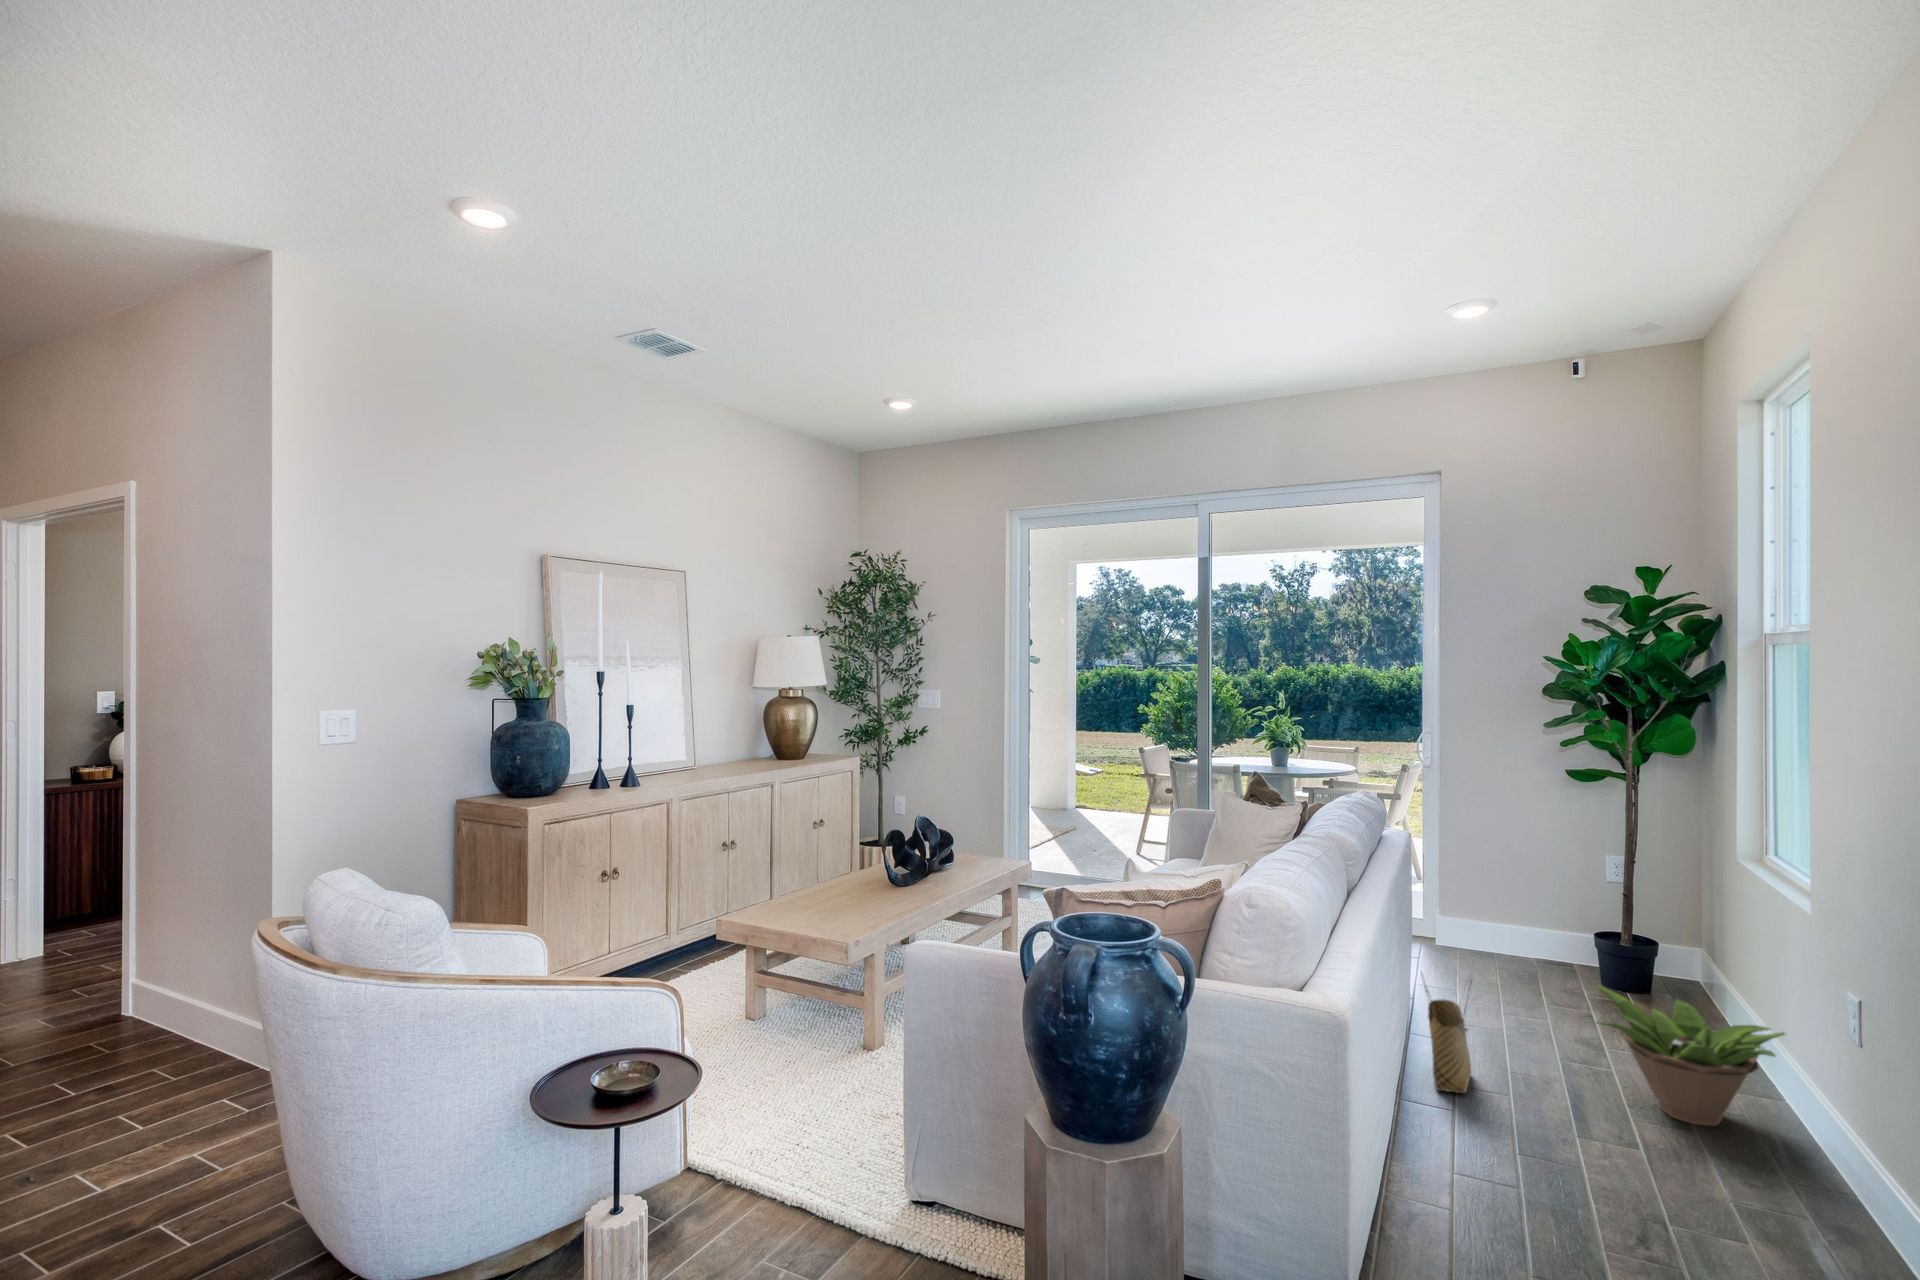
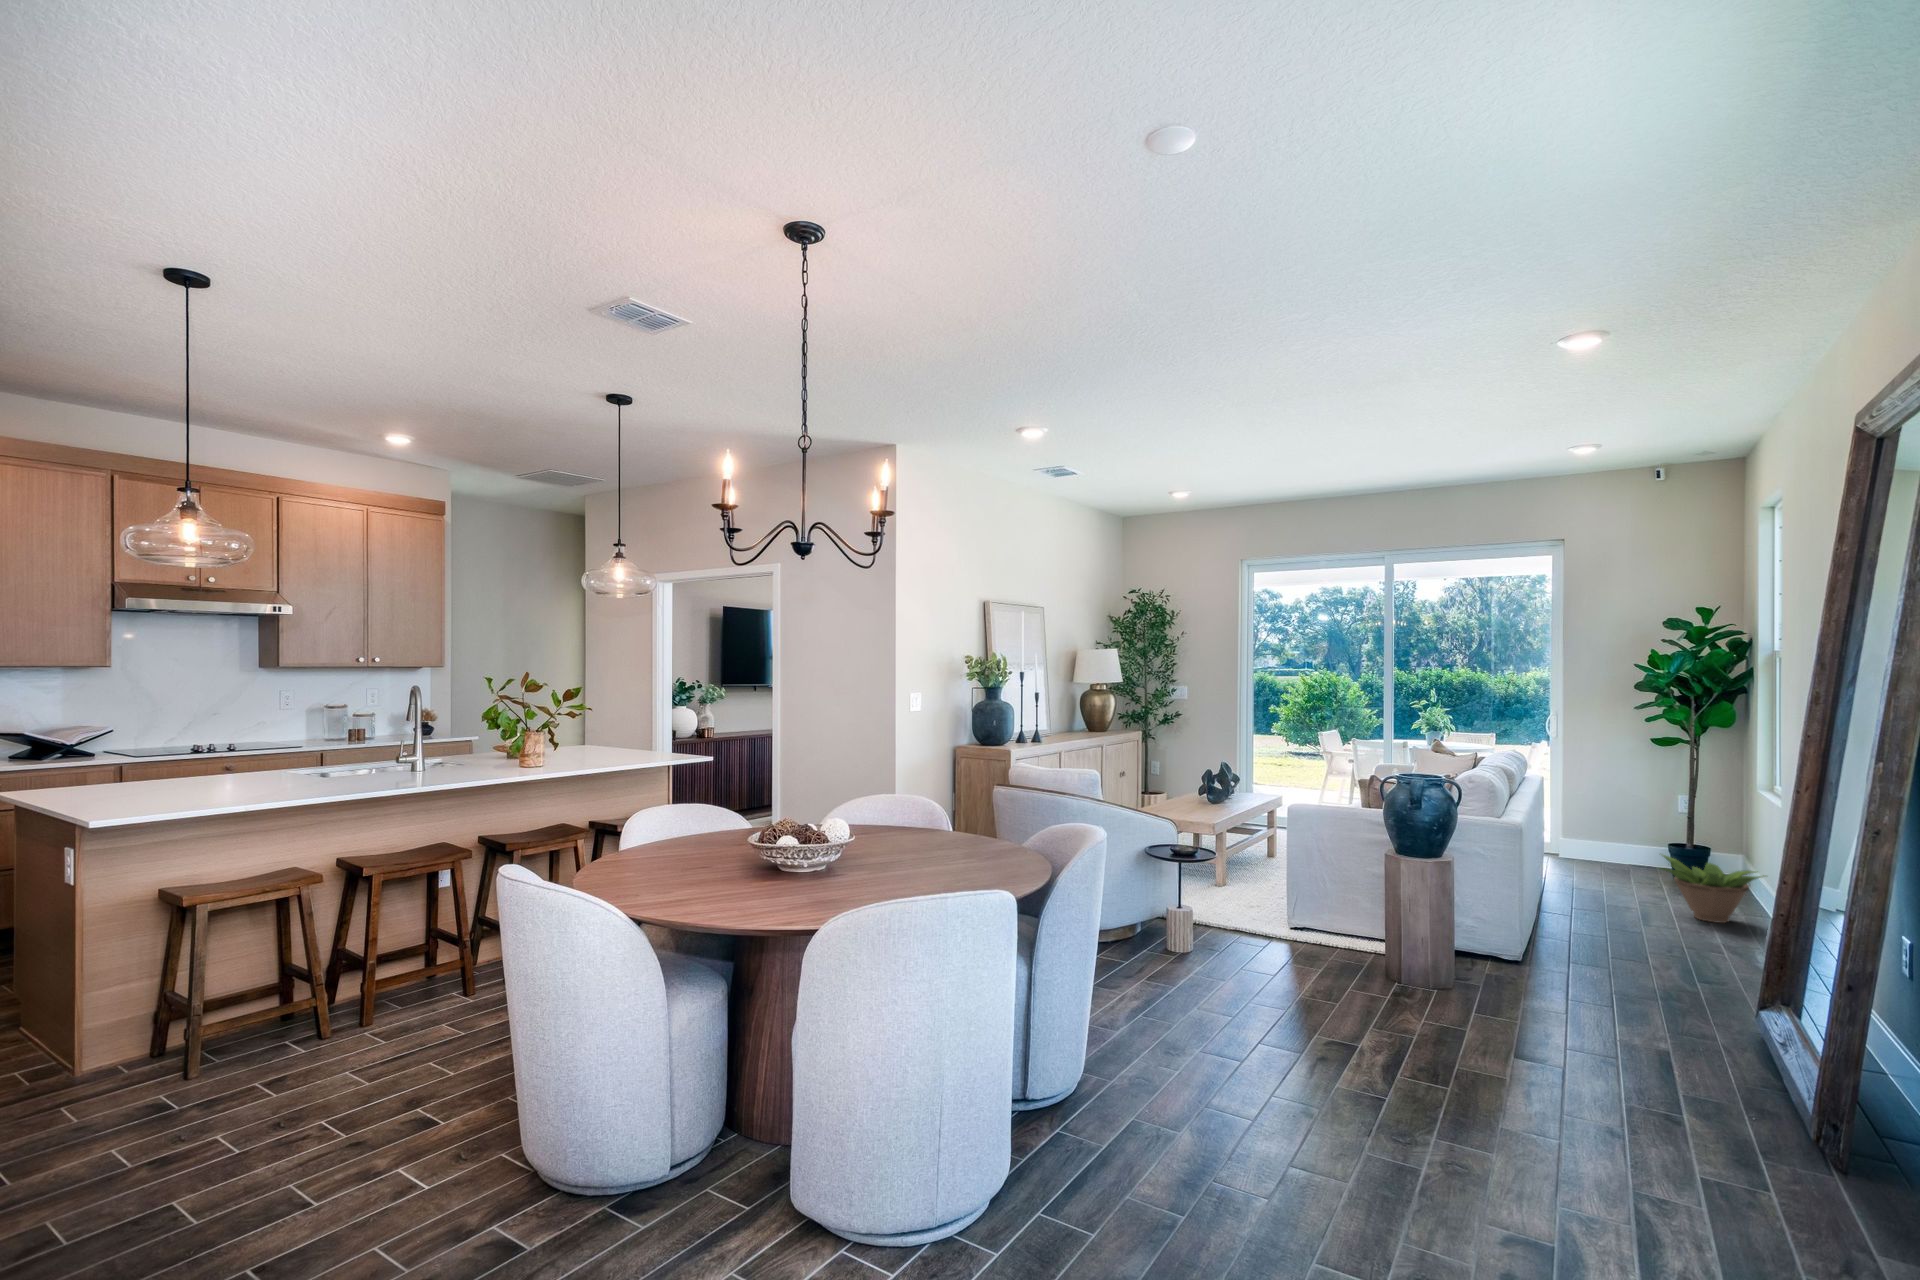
woven basket: present [1424,983,1471,1093] -> none [1553,844,1584,909]

